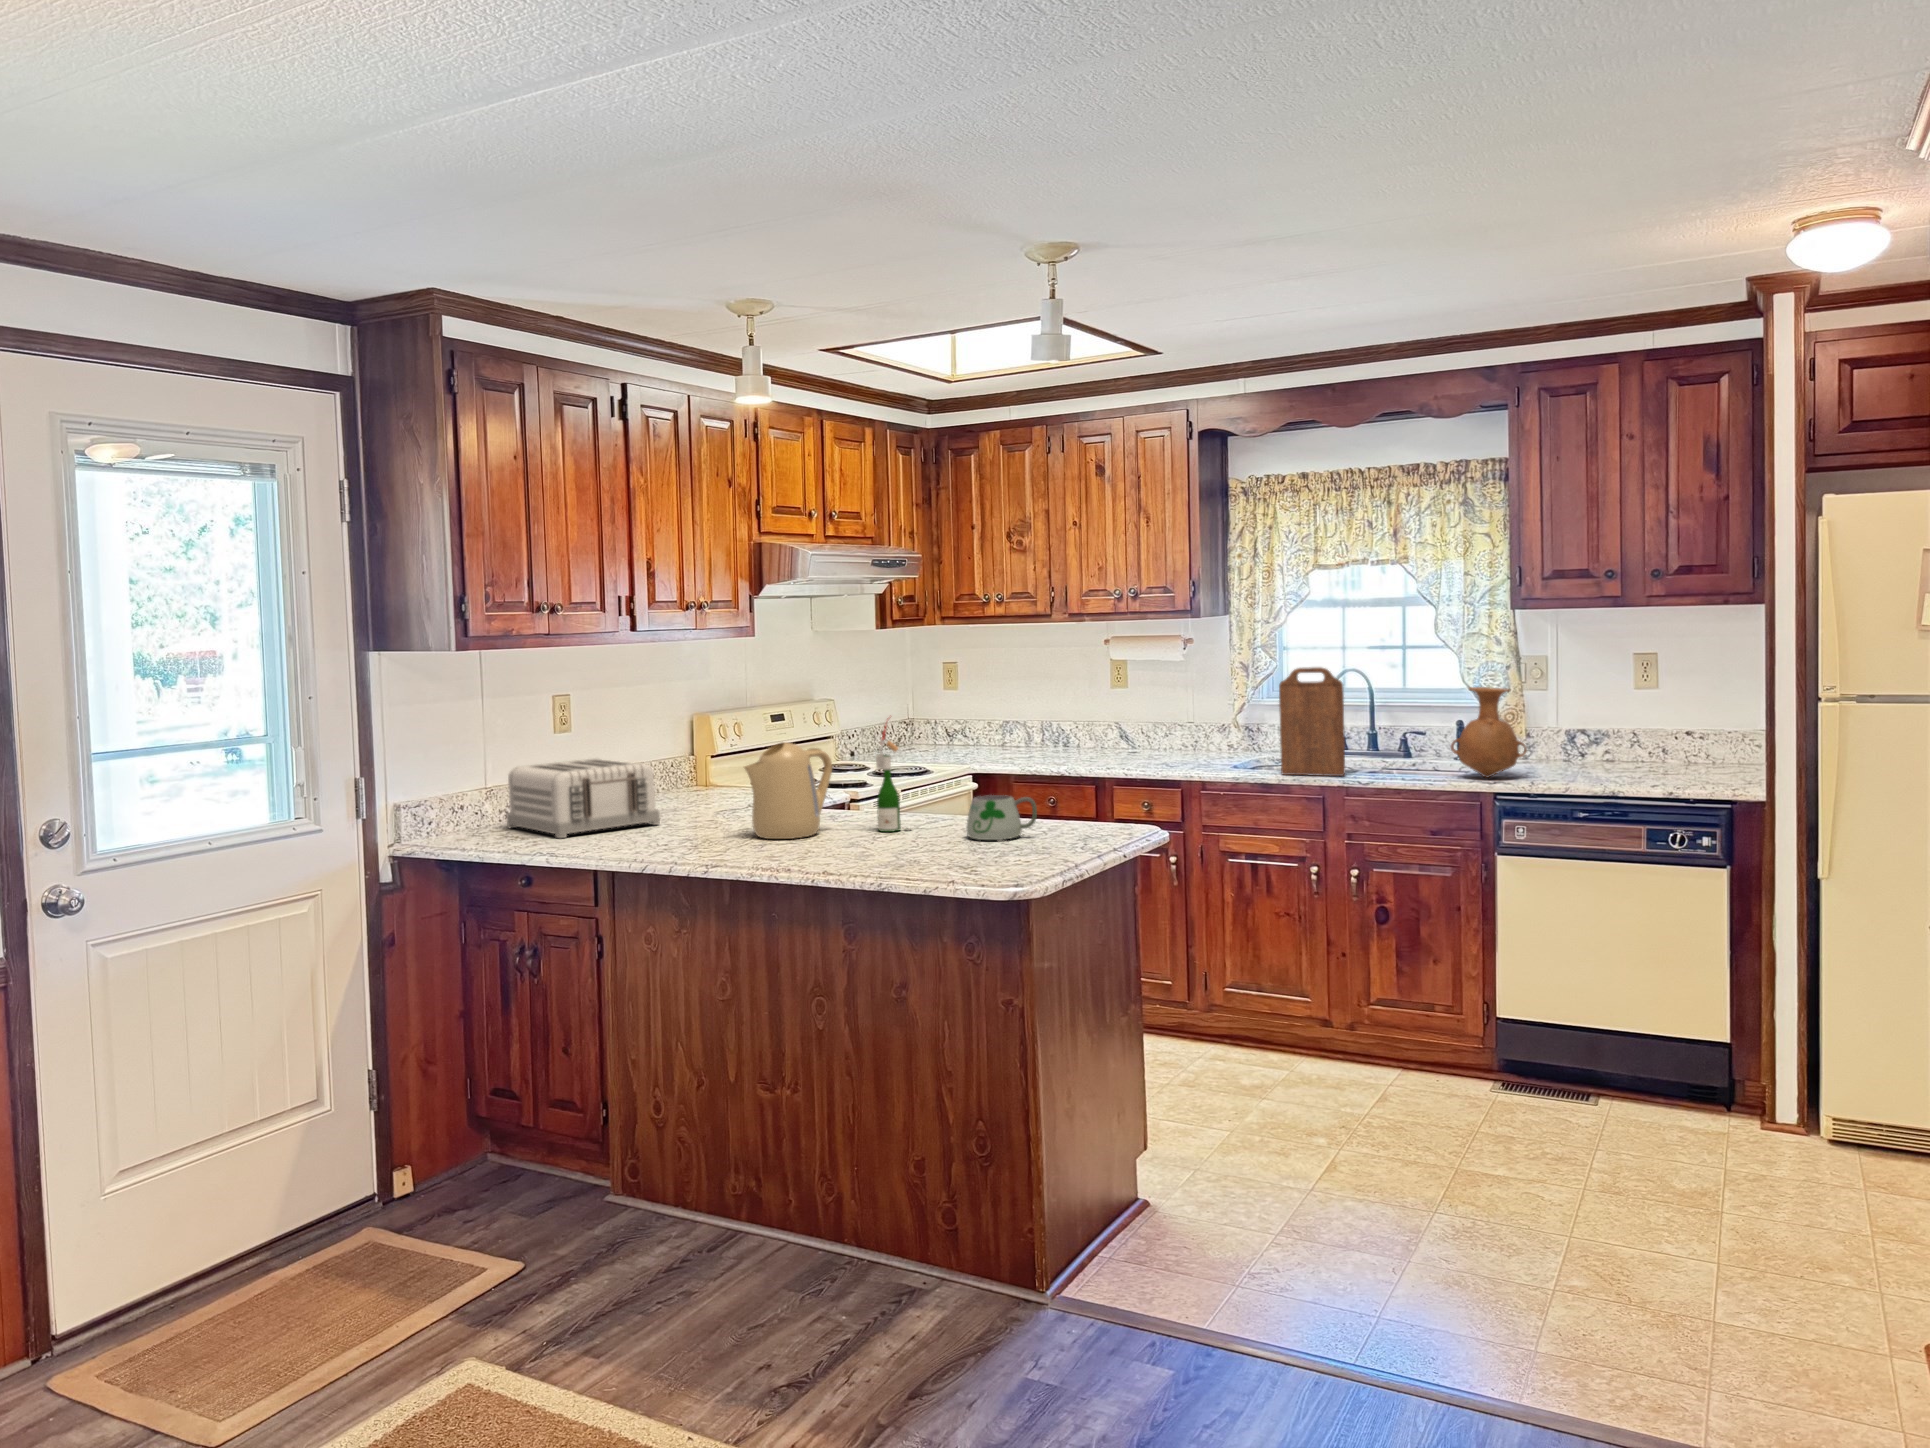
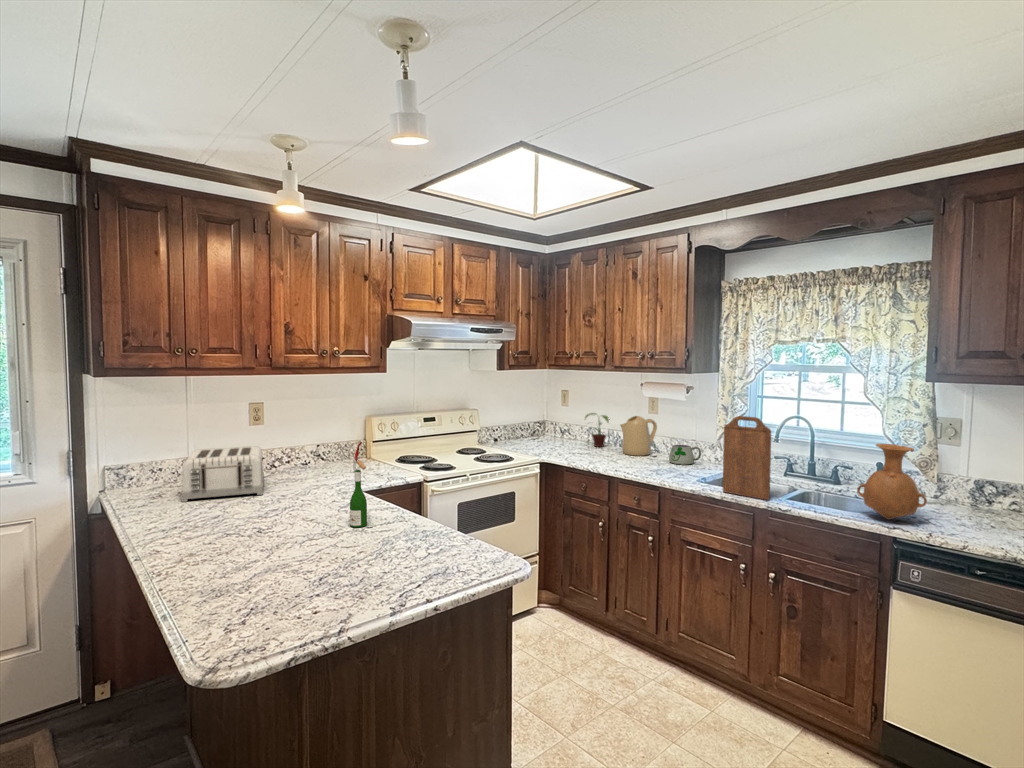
potted plant: none [1002,695,1049,751] -> present [585,413,610,447]
kettle: present [744,742,832,839] -> present [620,416,657,456]
mug: present [967,795,1037,843] -> present [669,445,701,466]

